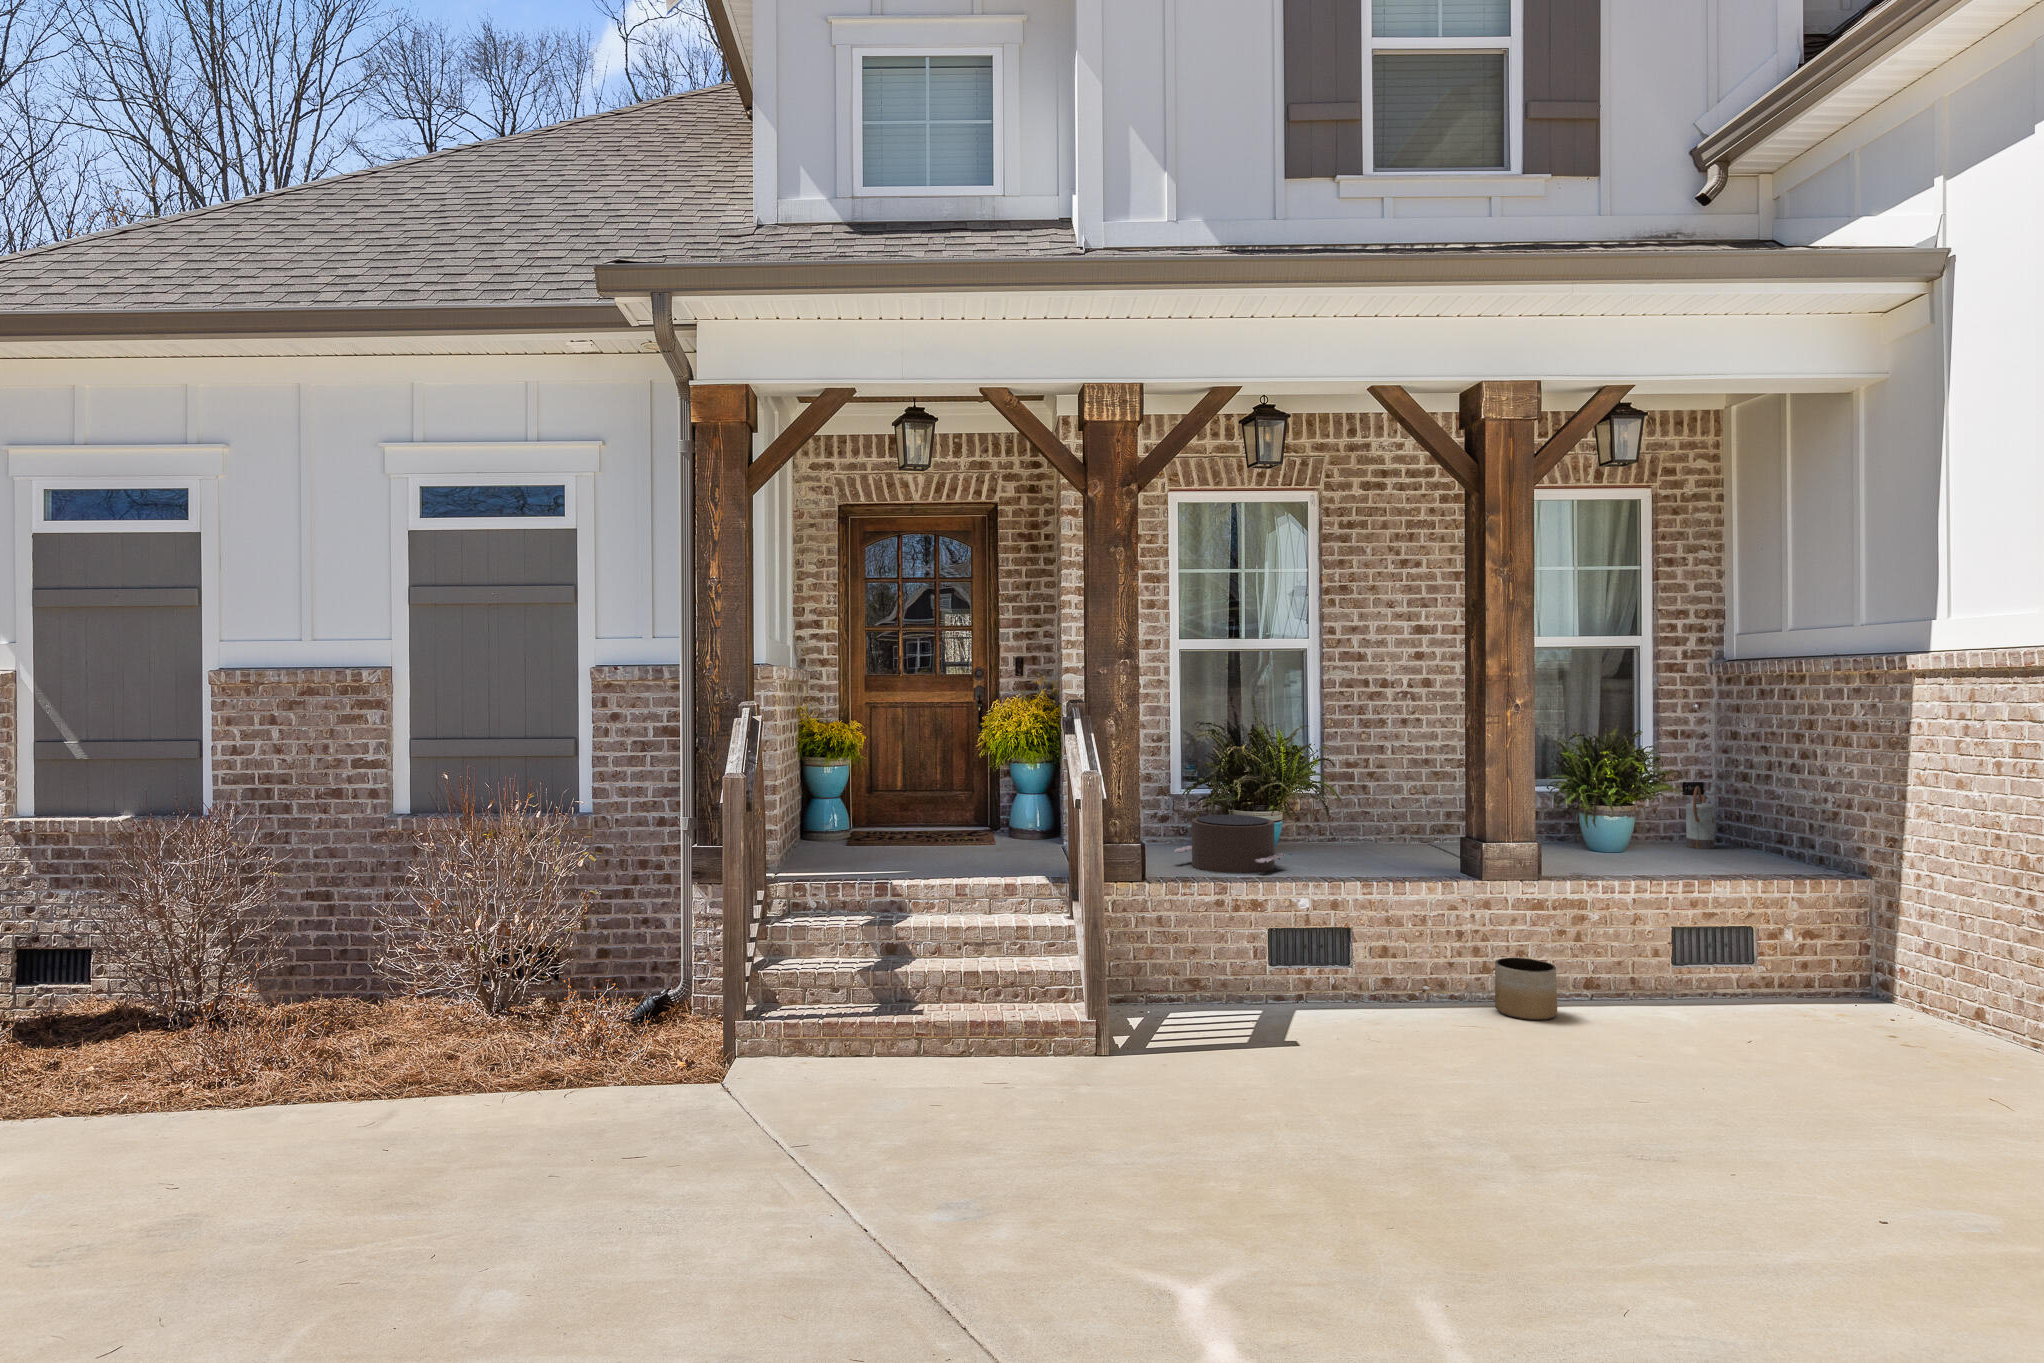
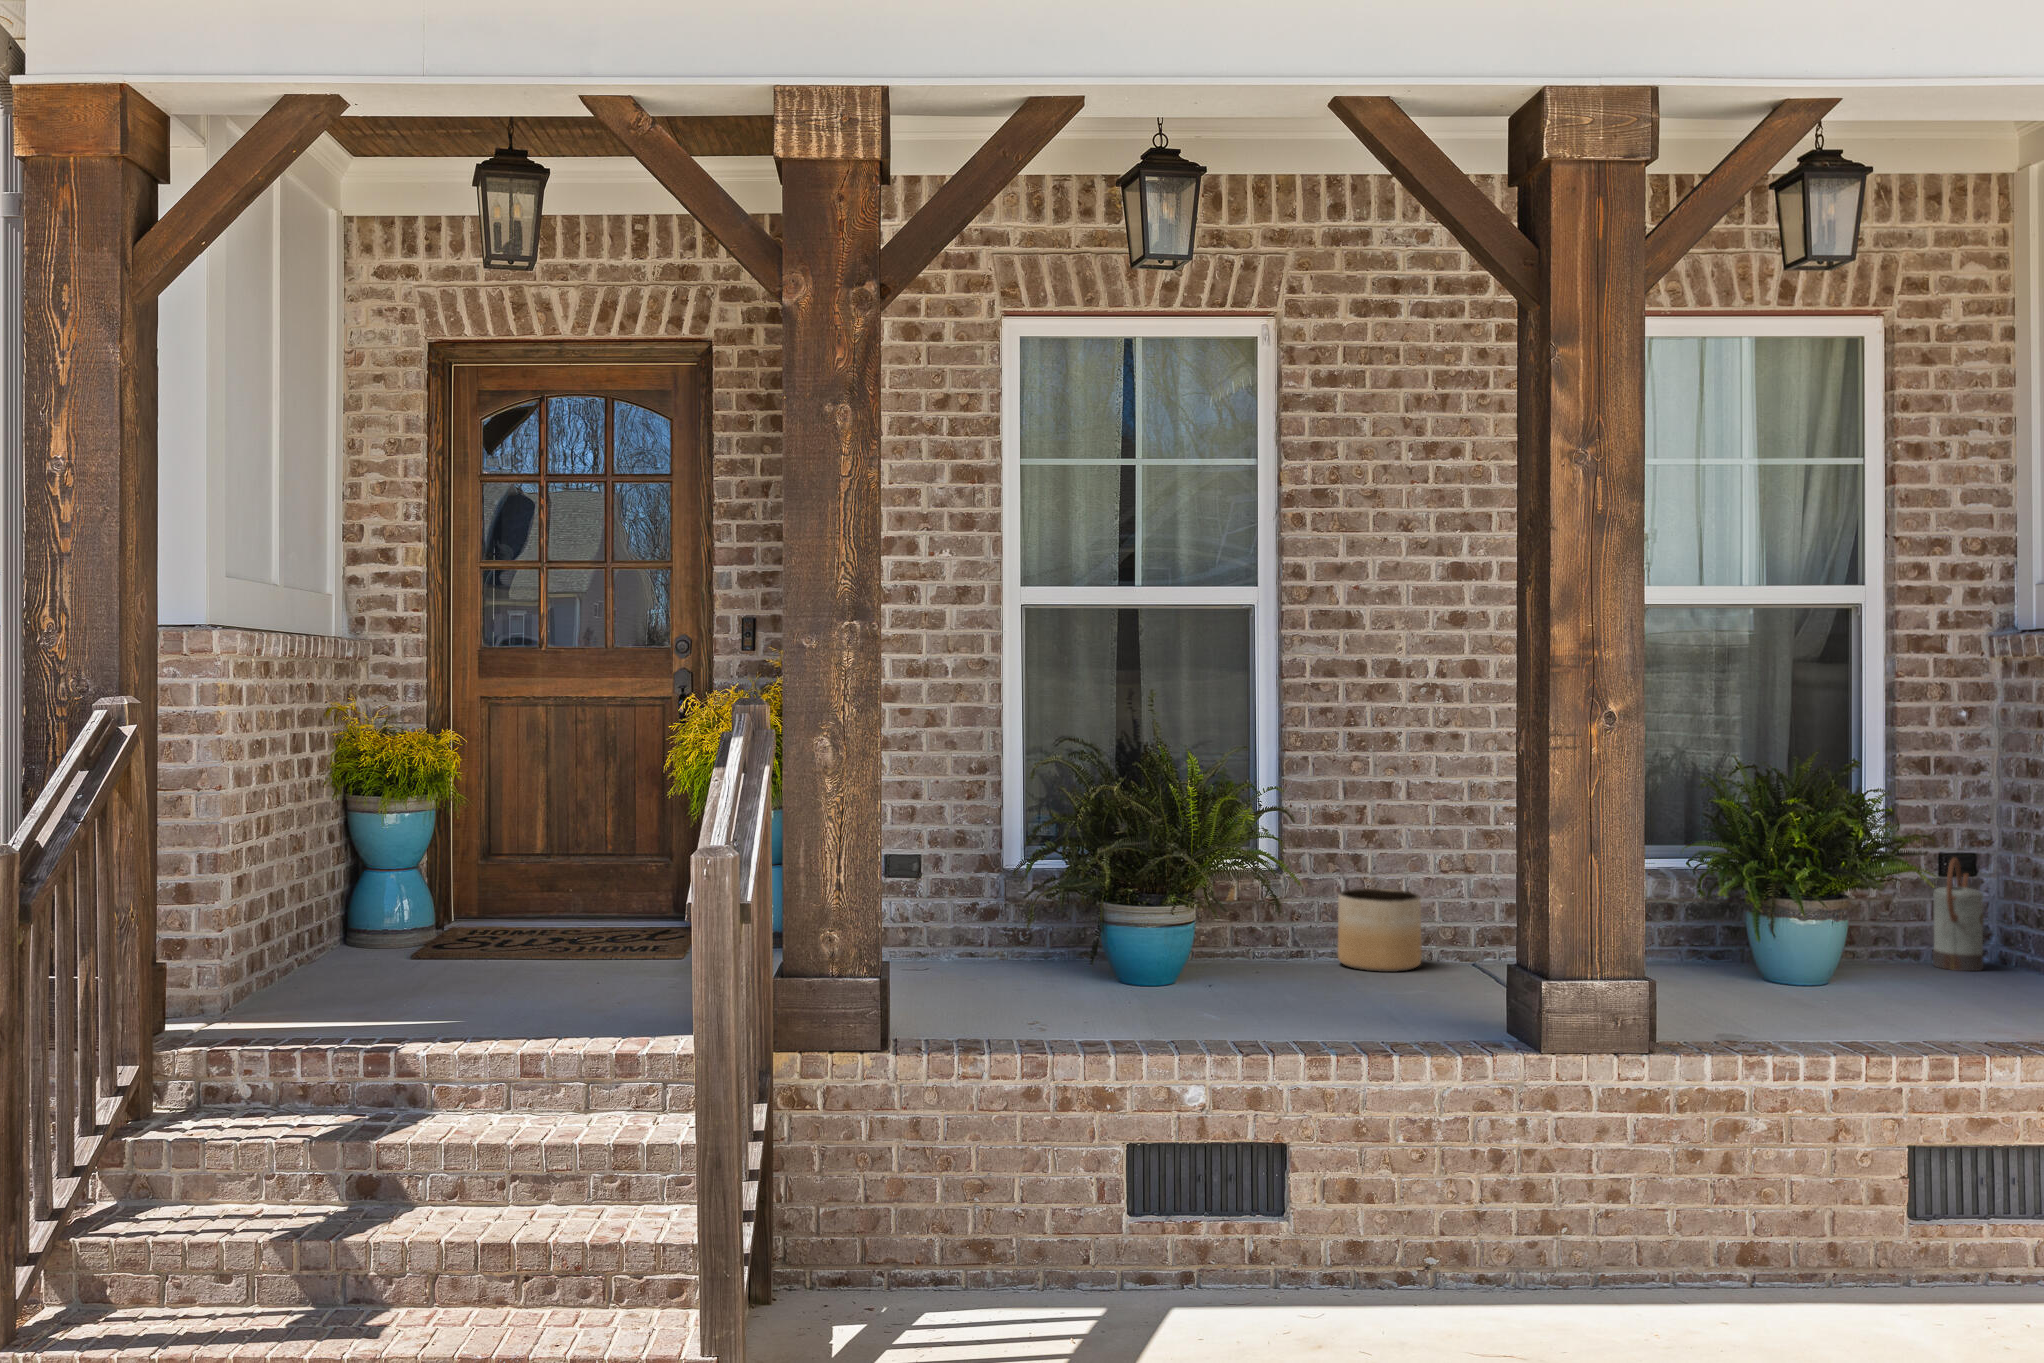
pouf: present [1174,815,1285,873] -> none [975,914,1180,1029]
planter: present [1495,958,1557,1020] -> present [1338,889,1422,972]

